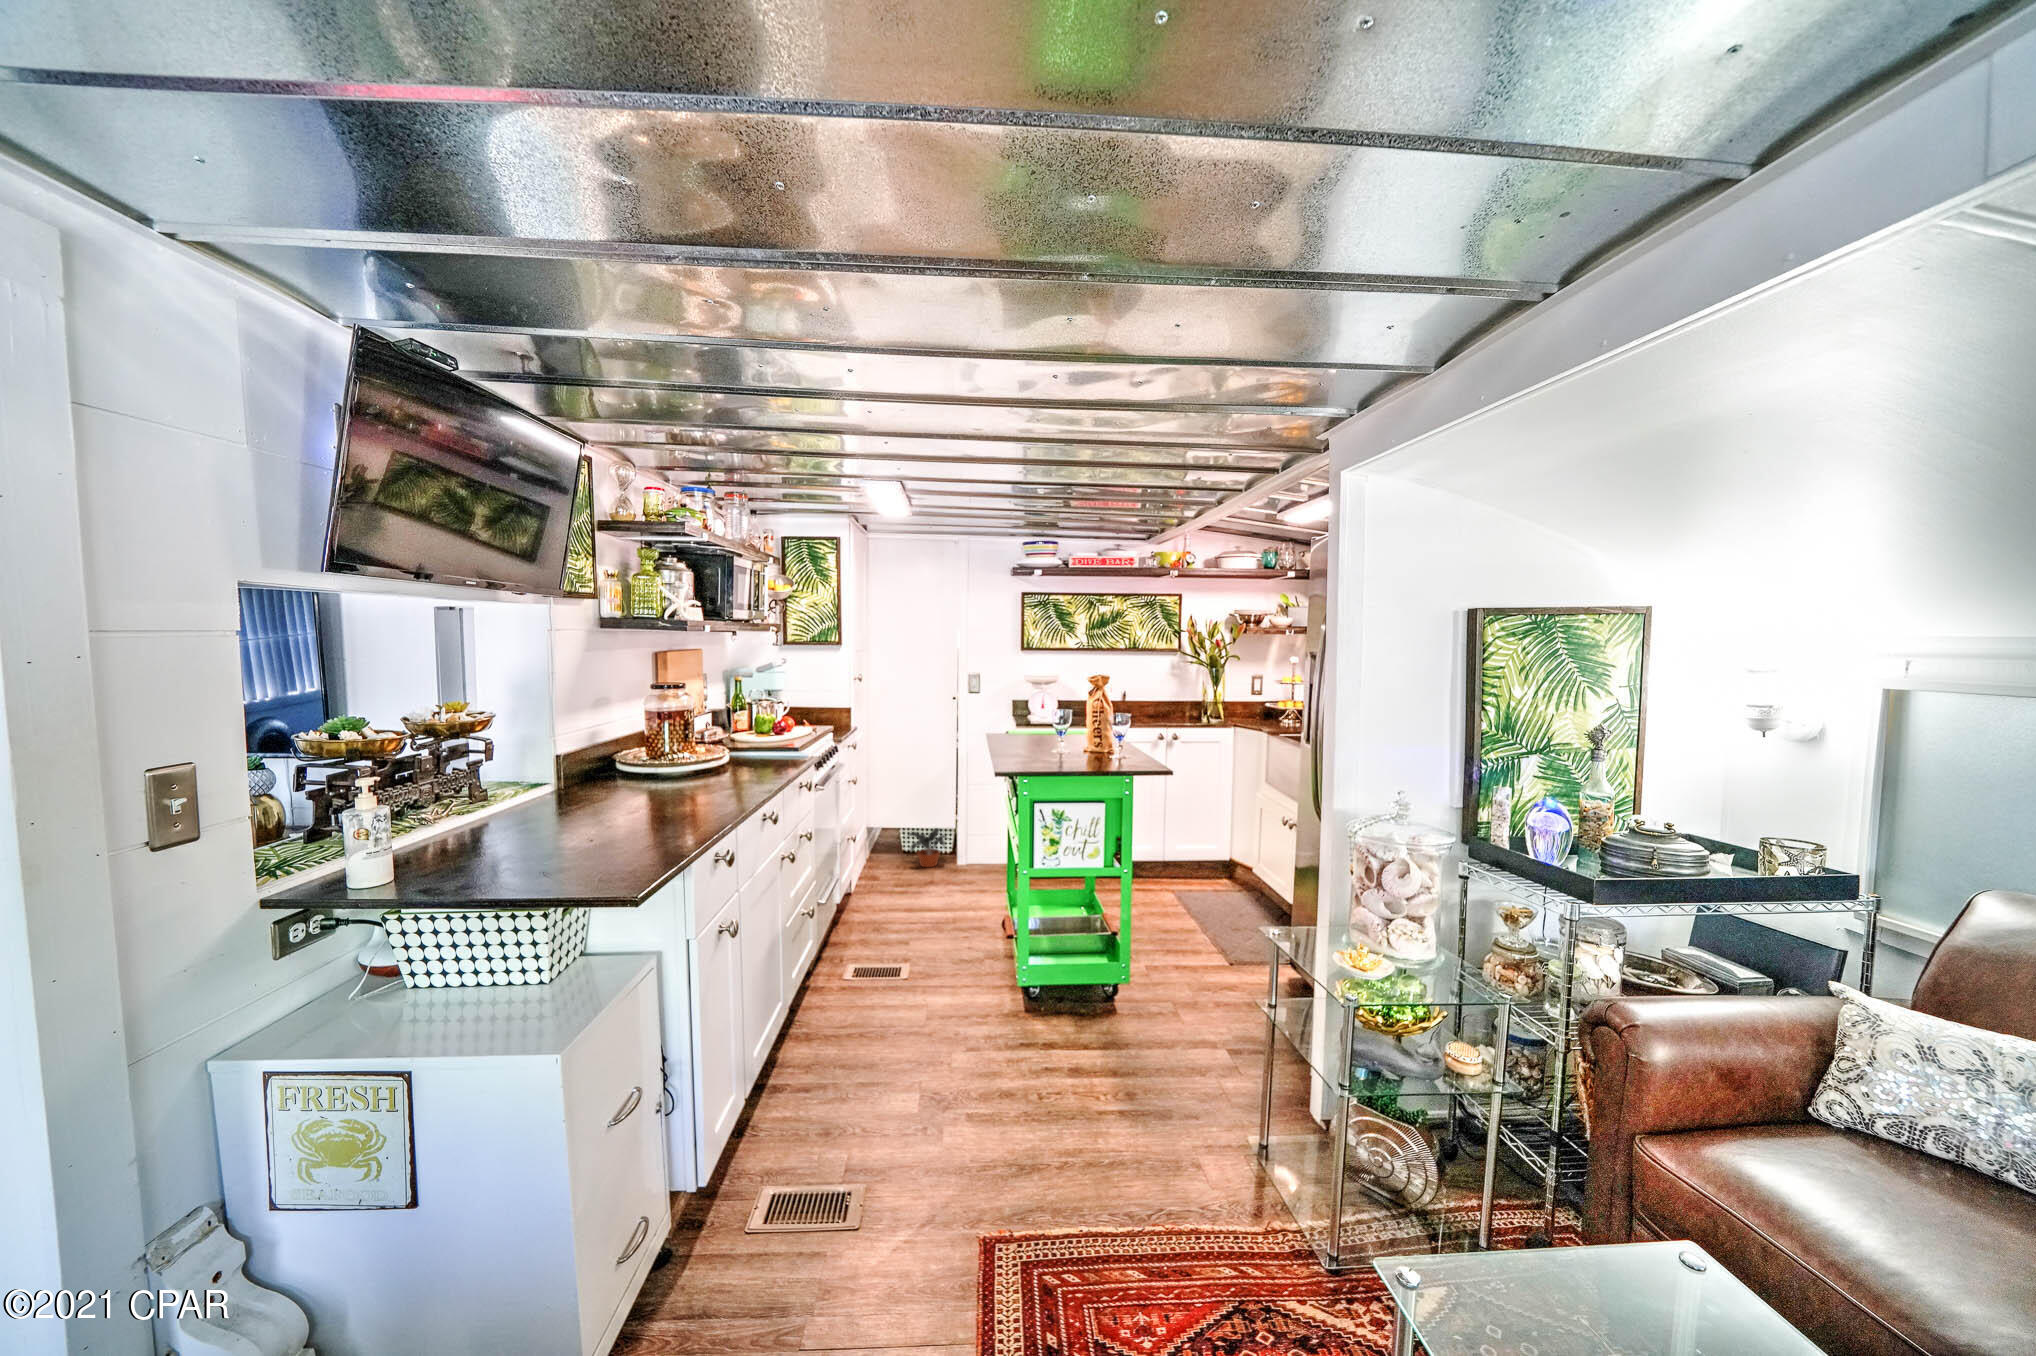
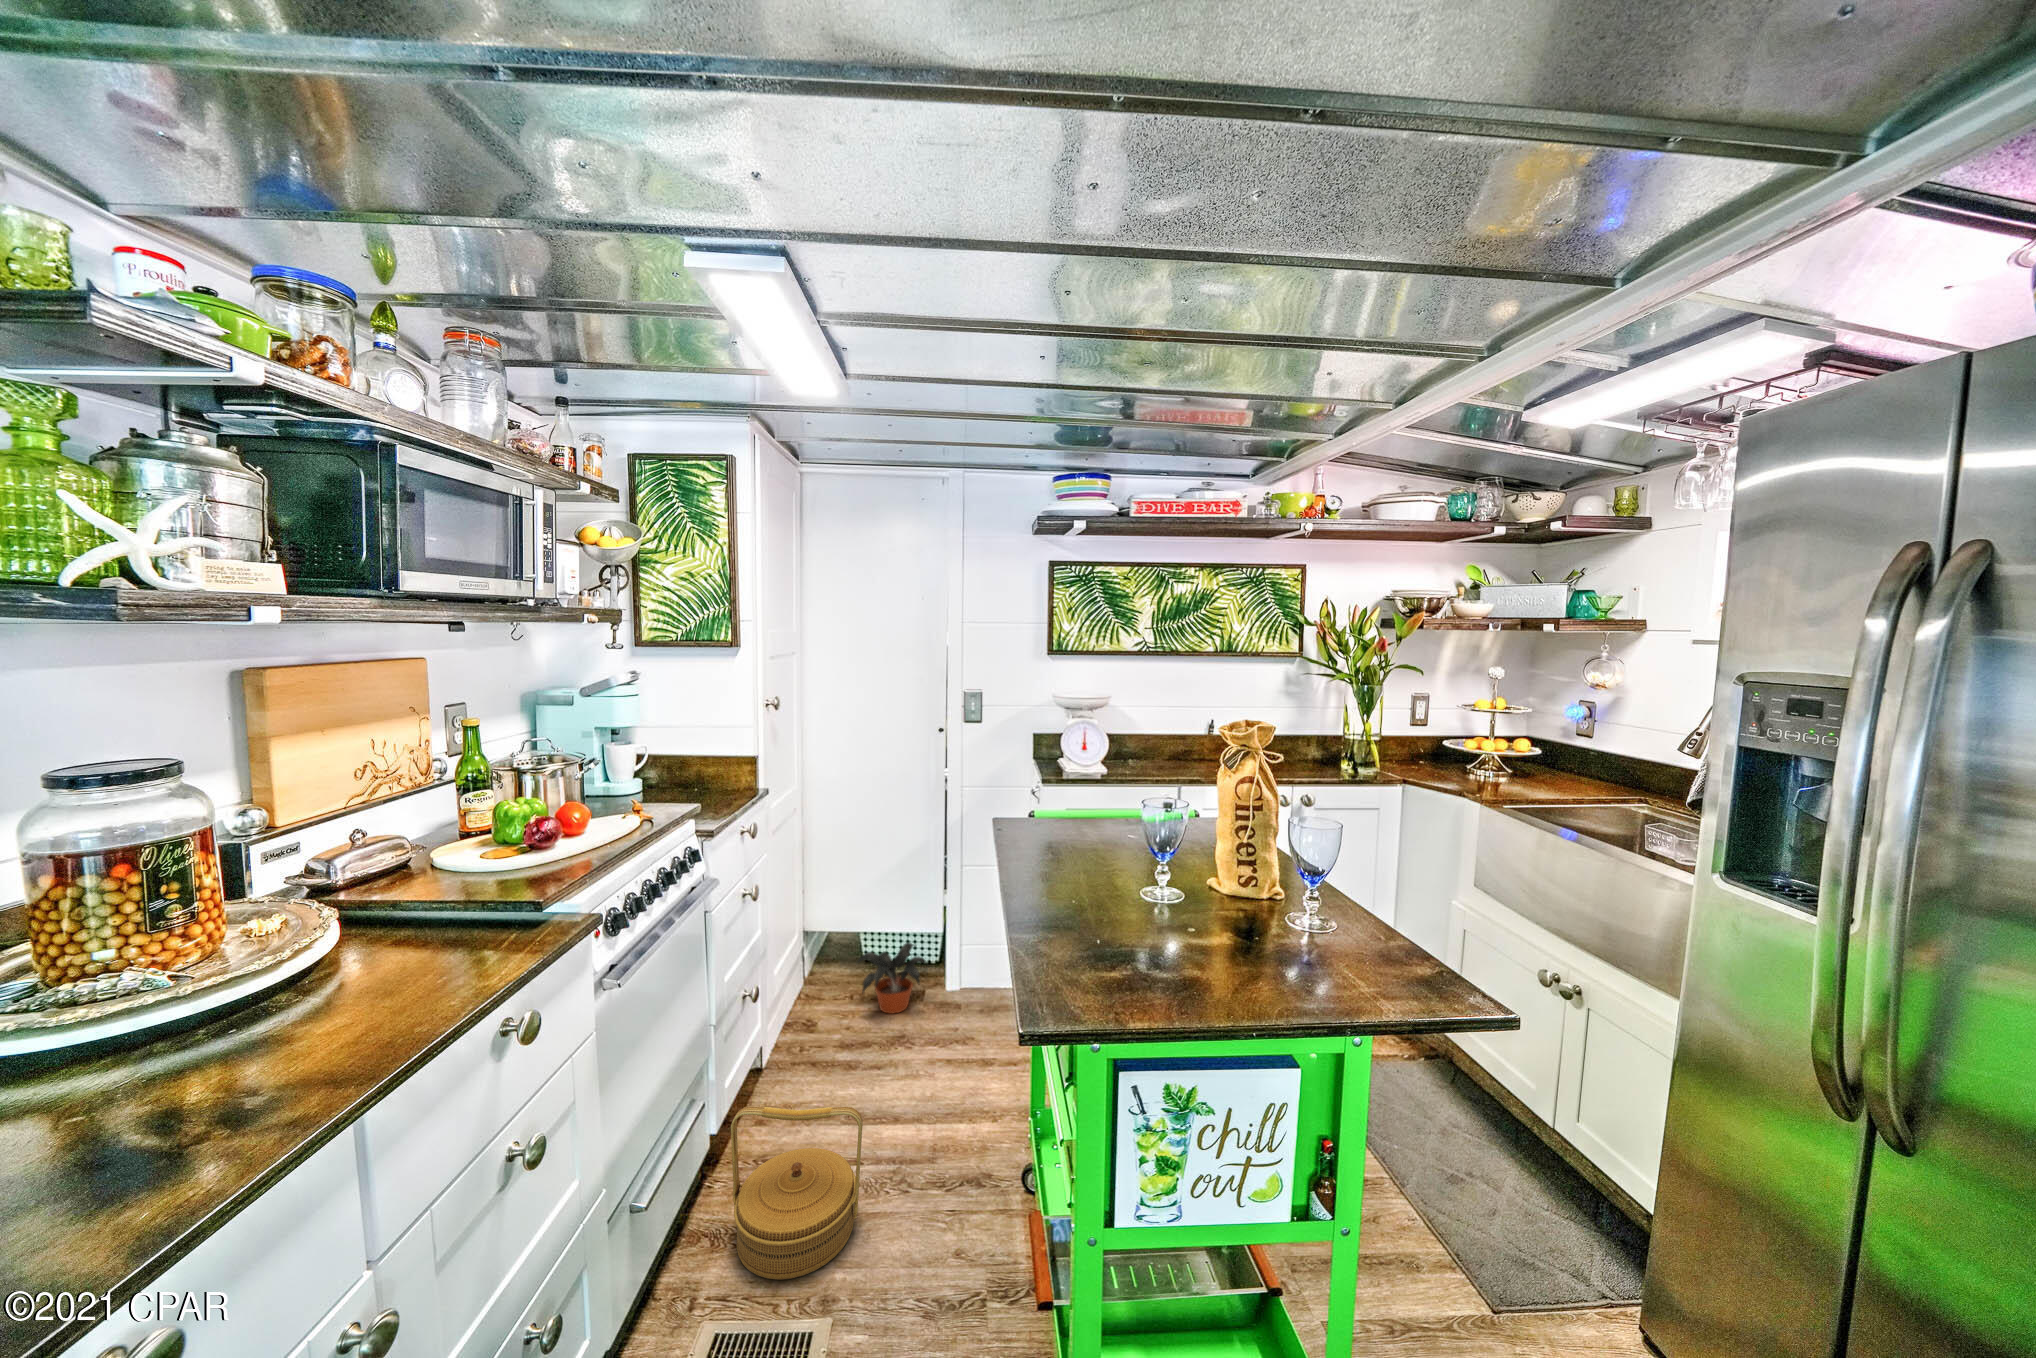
basket: none [857,870,922,945] -> present [731,1107,863,1280]

